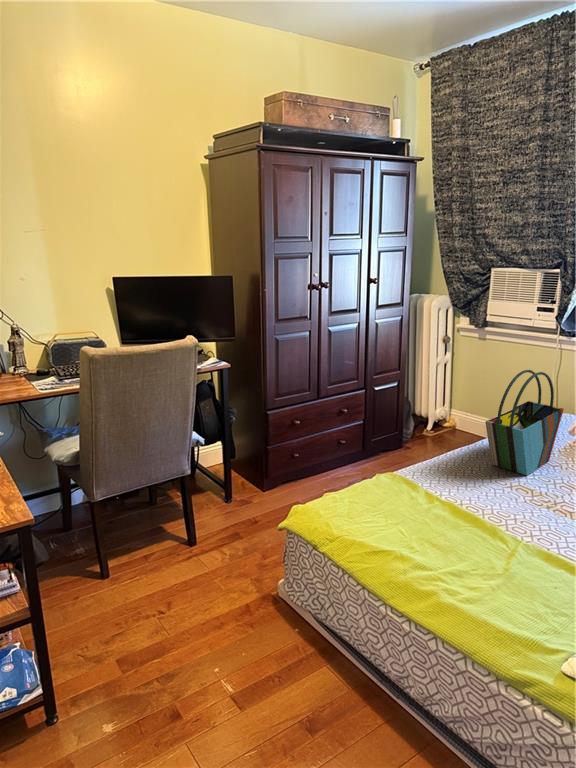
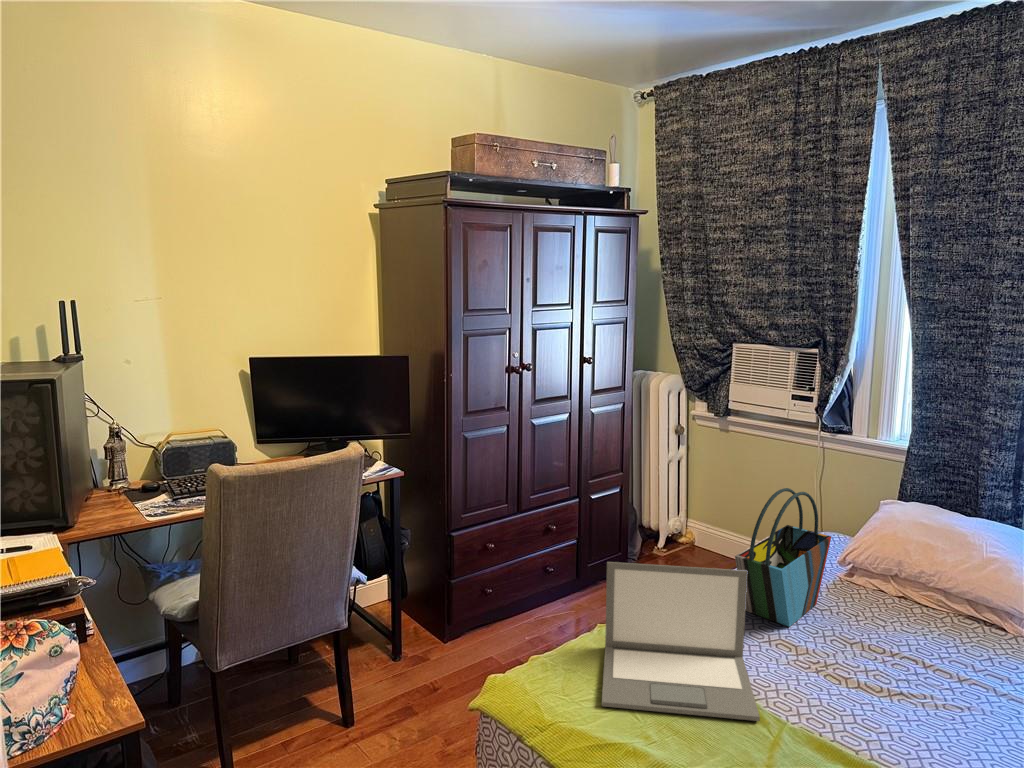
laptop: none [377,422,500,538] -> present [602,562,760,721]

